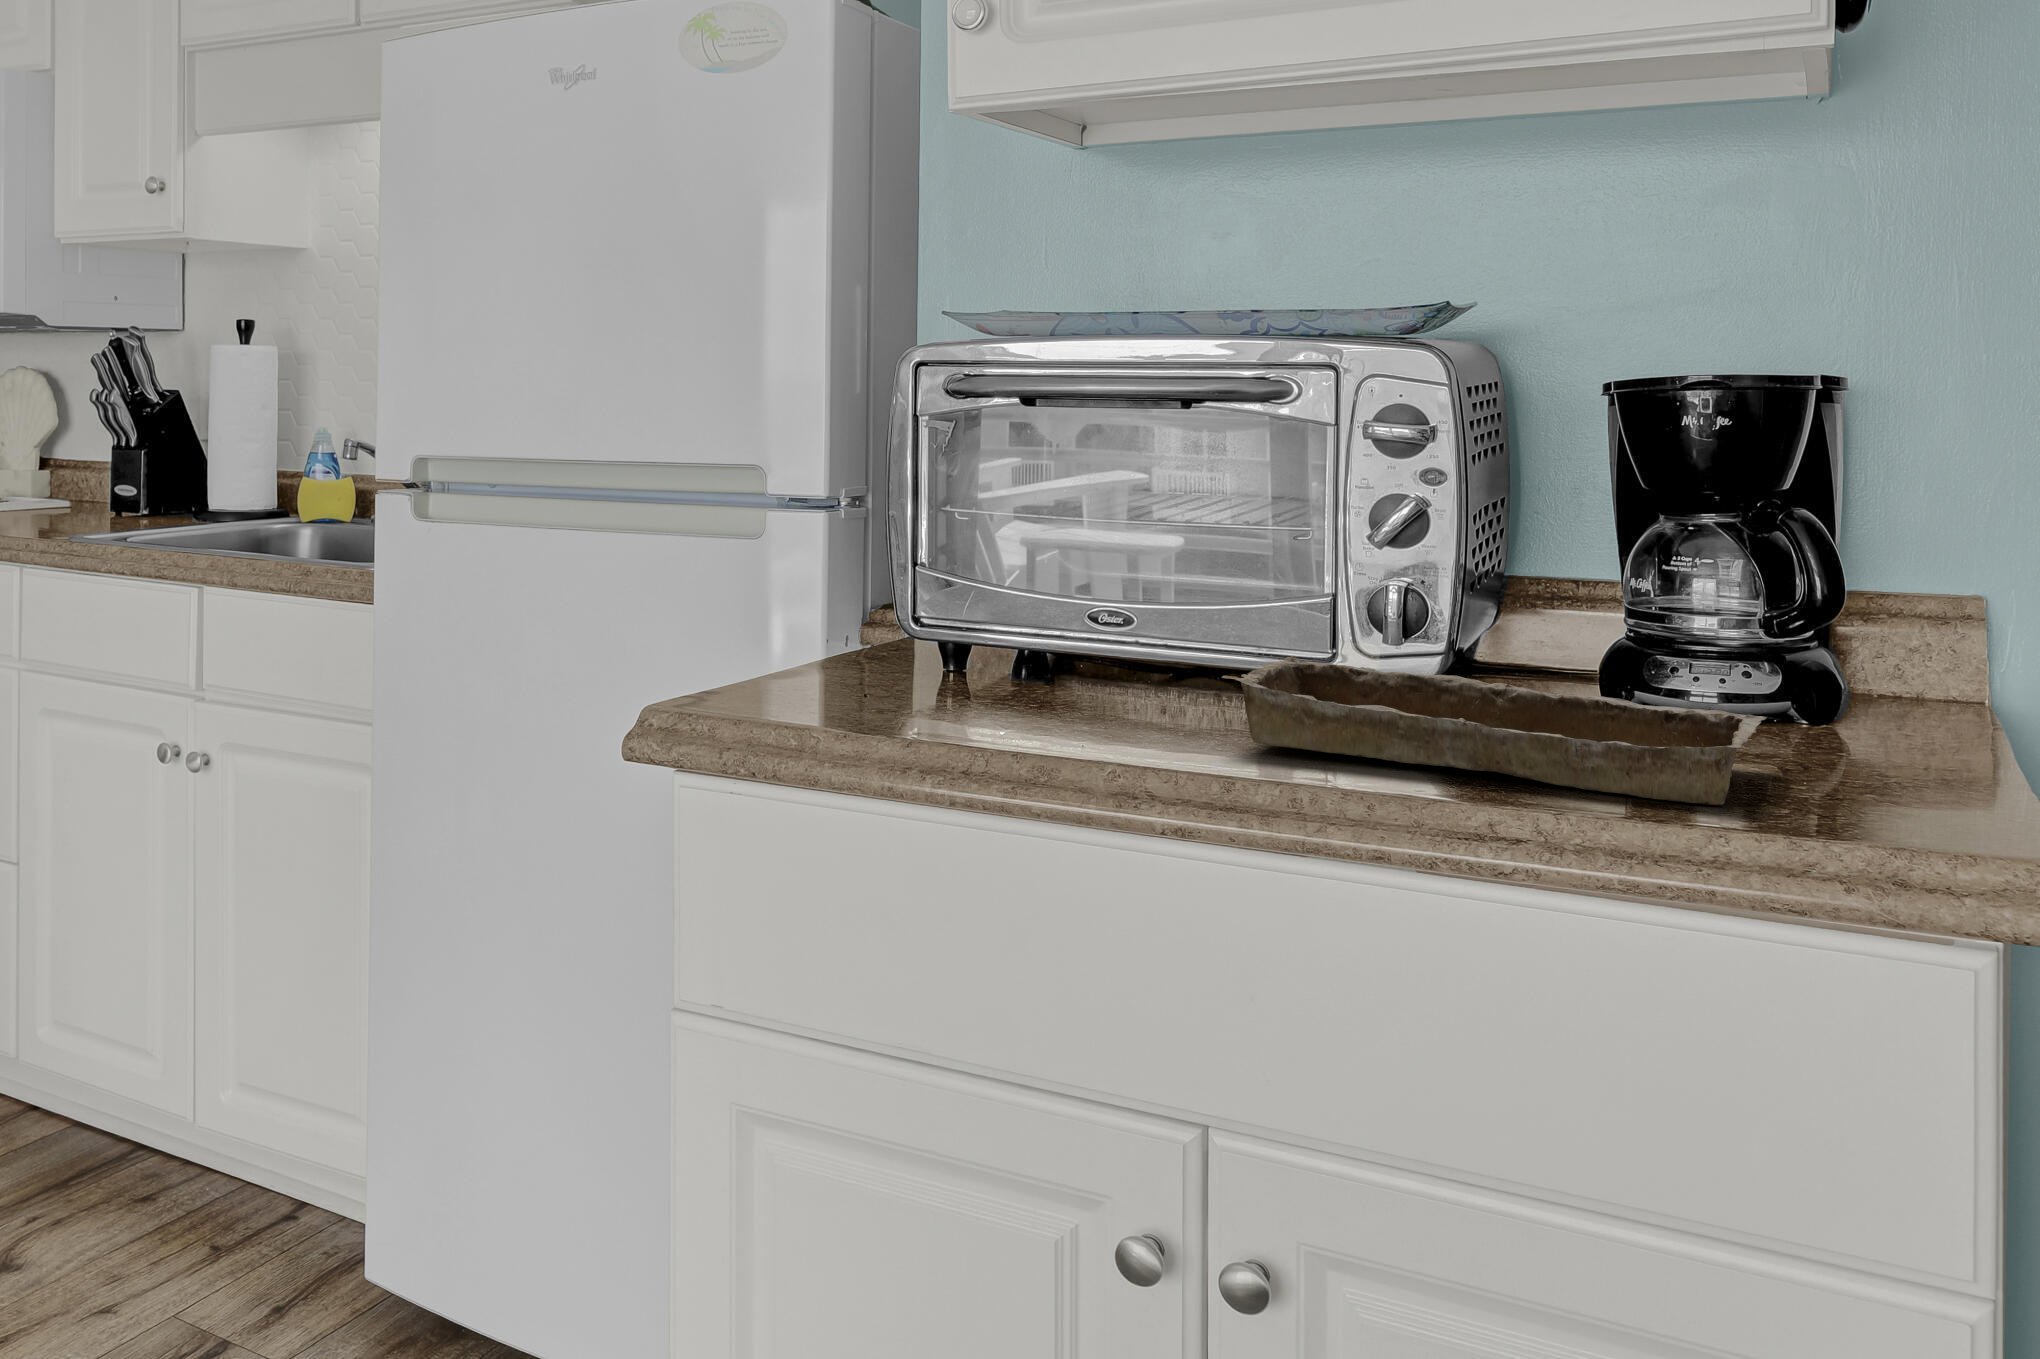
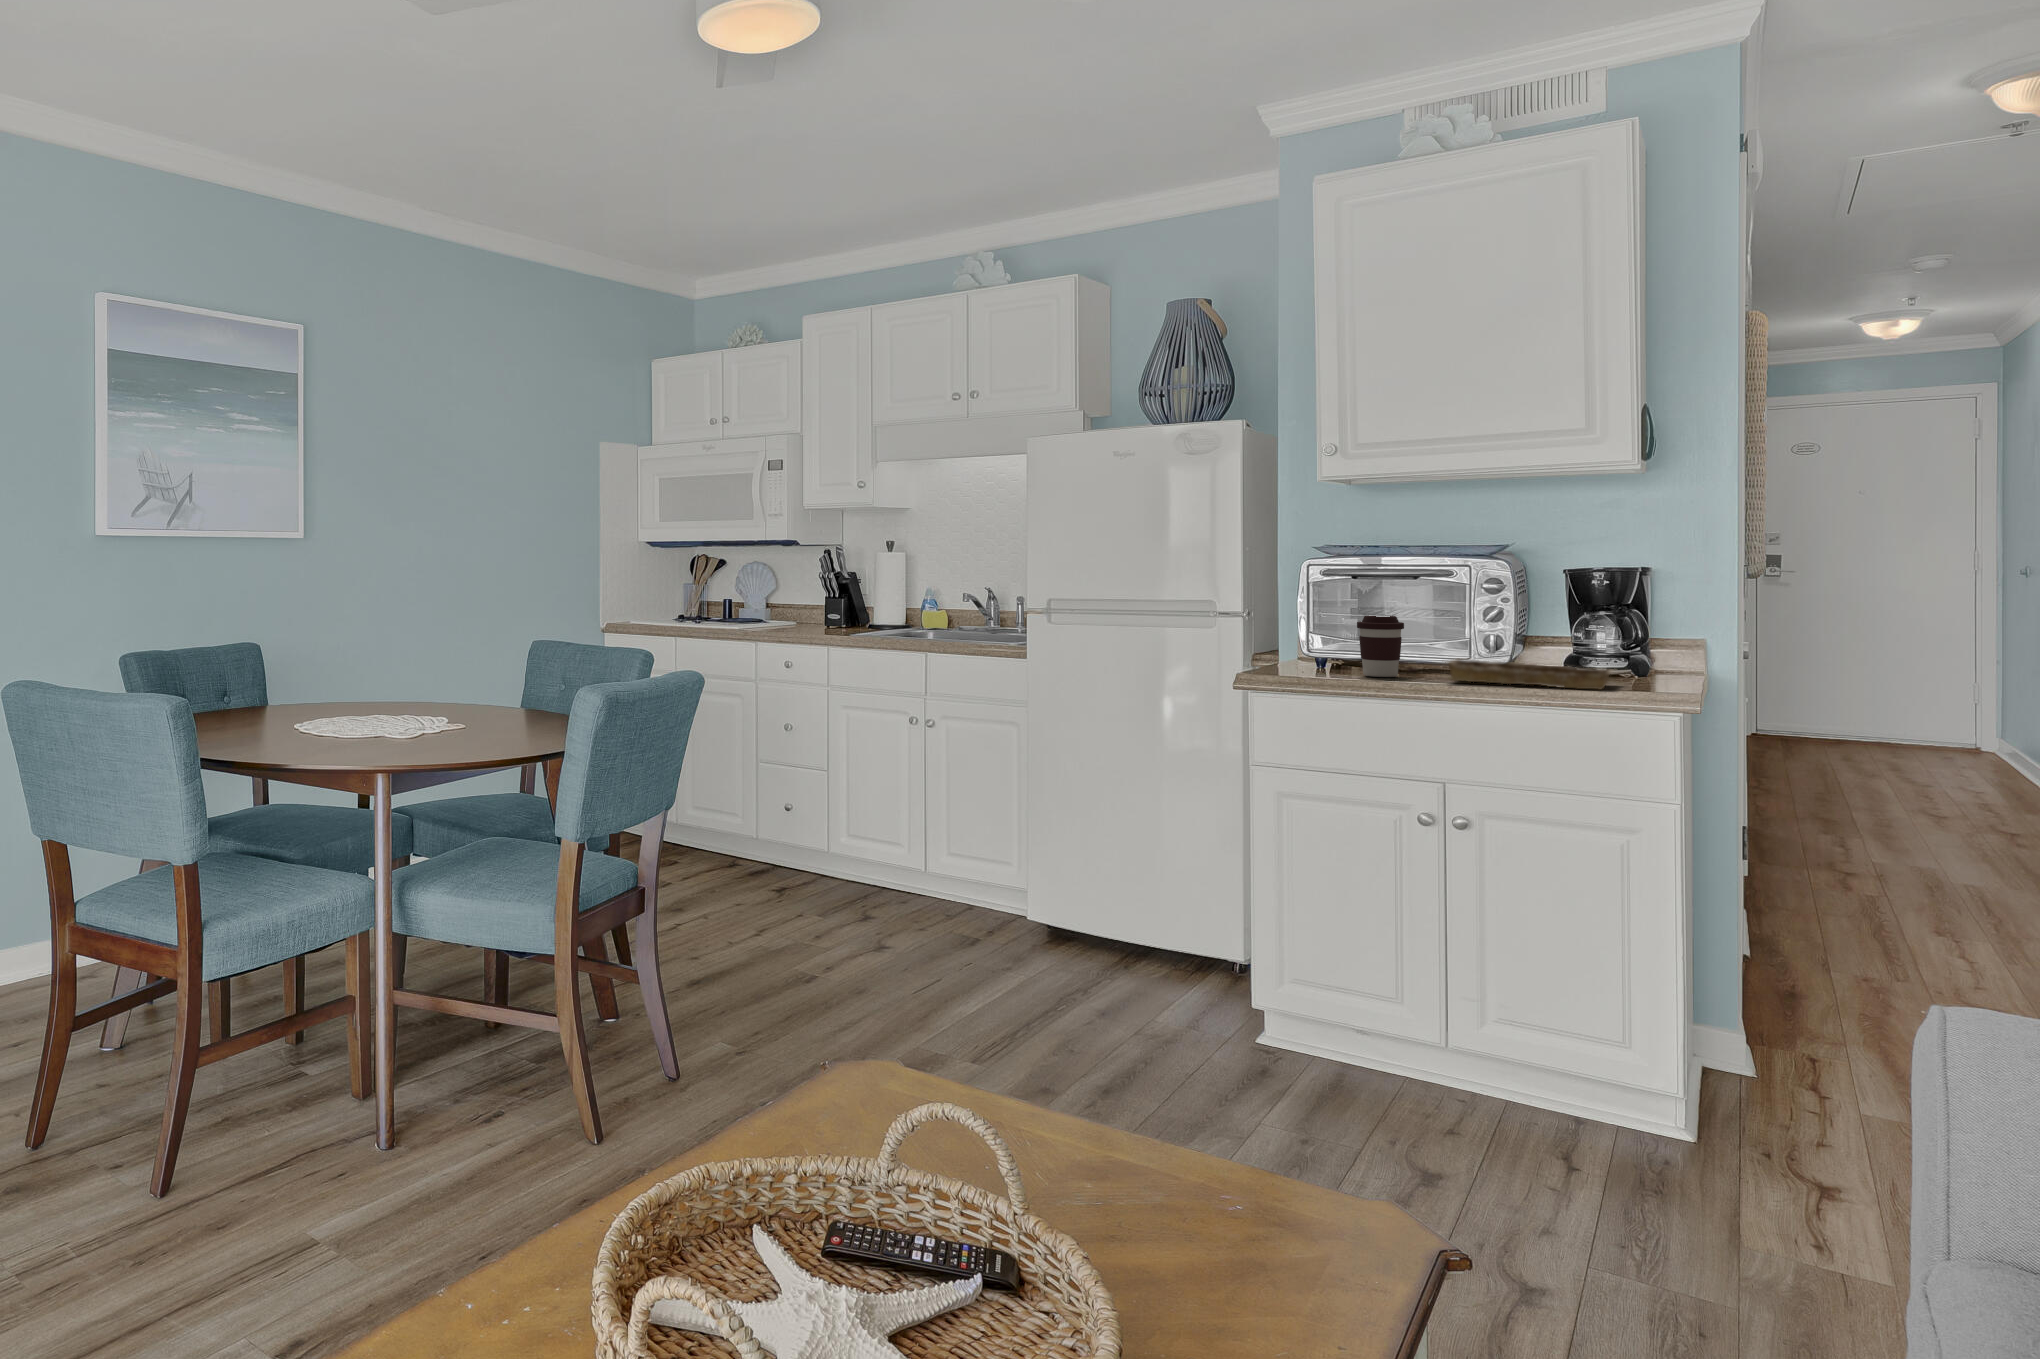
coffee cup: none [1014,514,1143,711] -> present [1357,615,1404,677]

